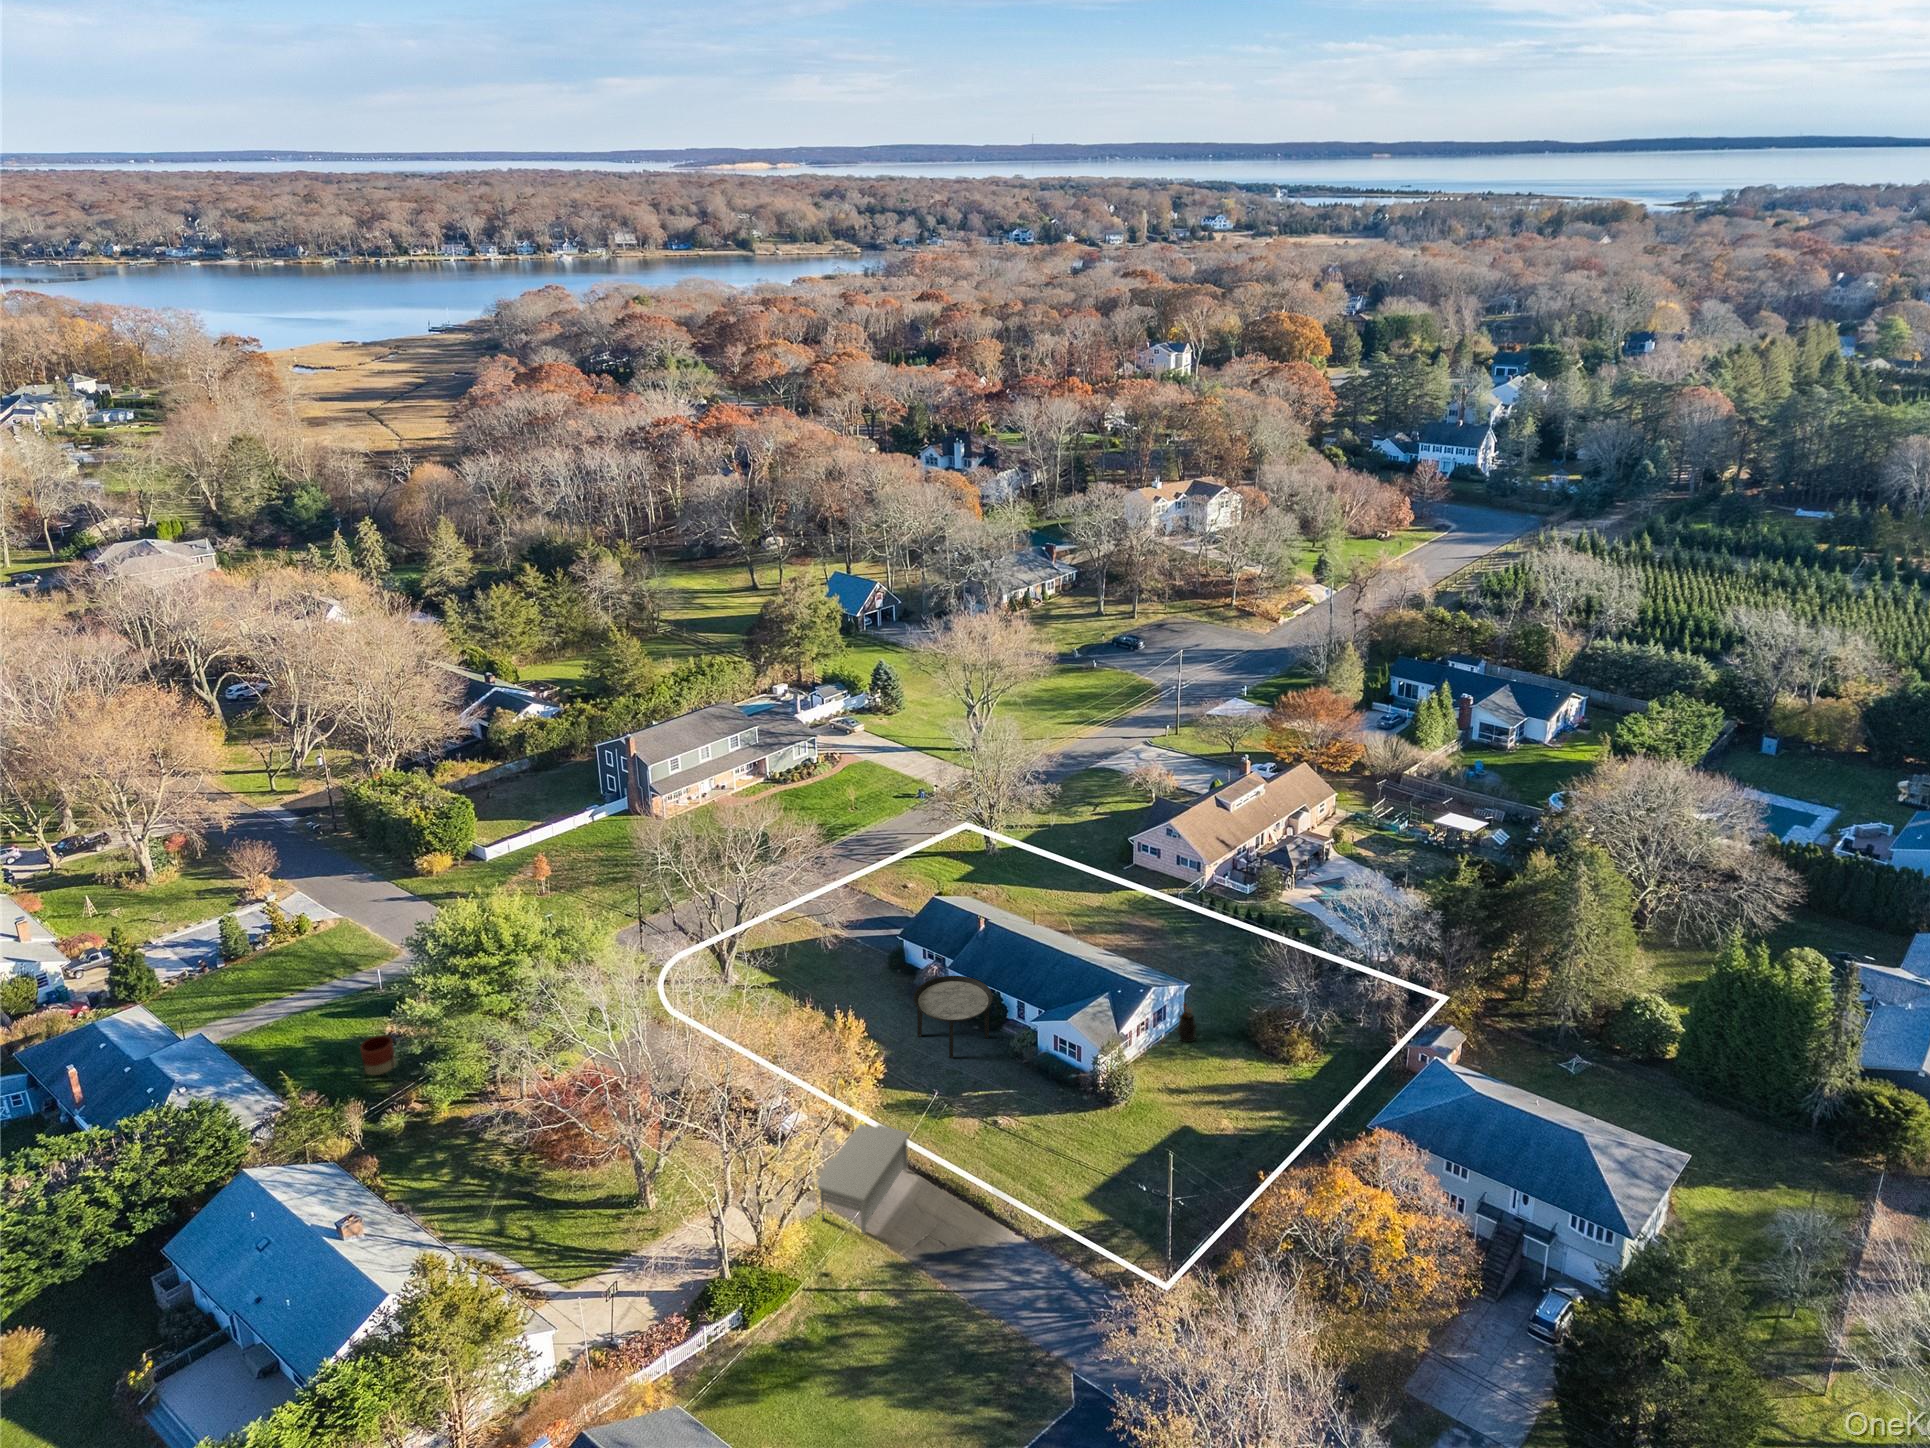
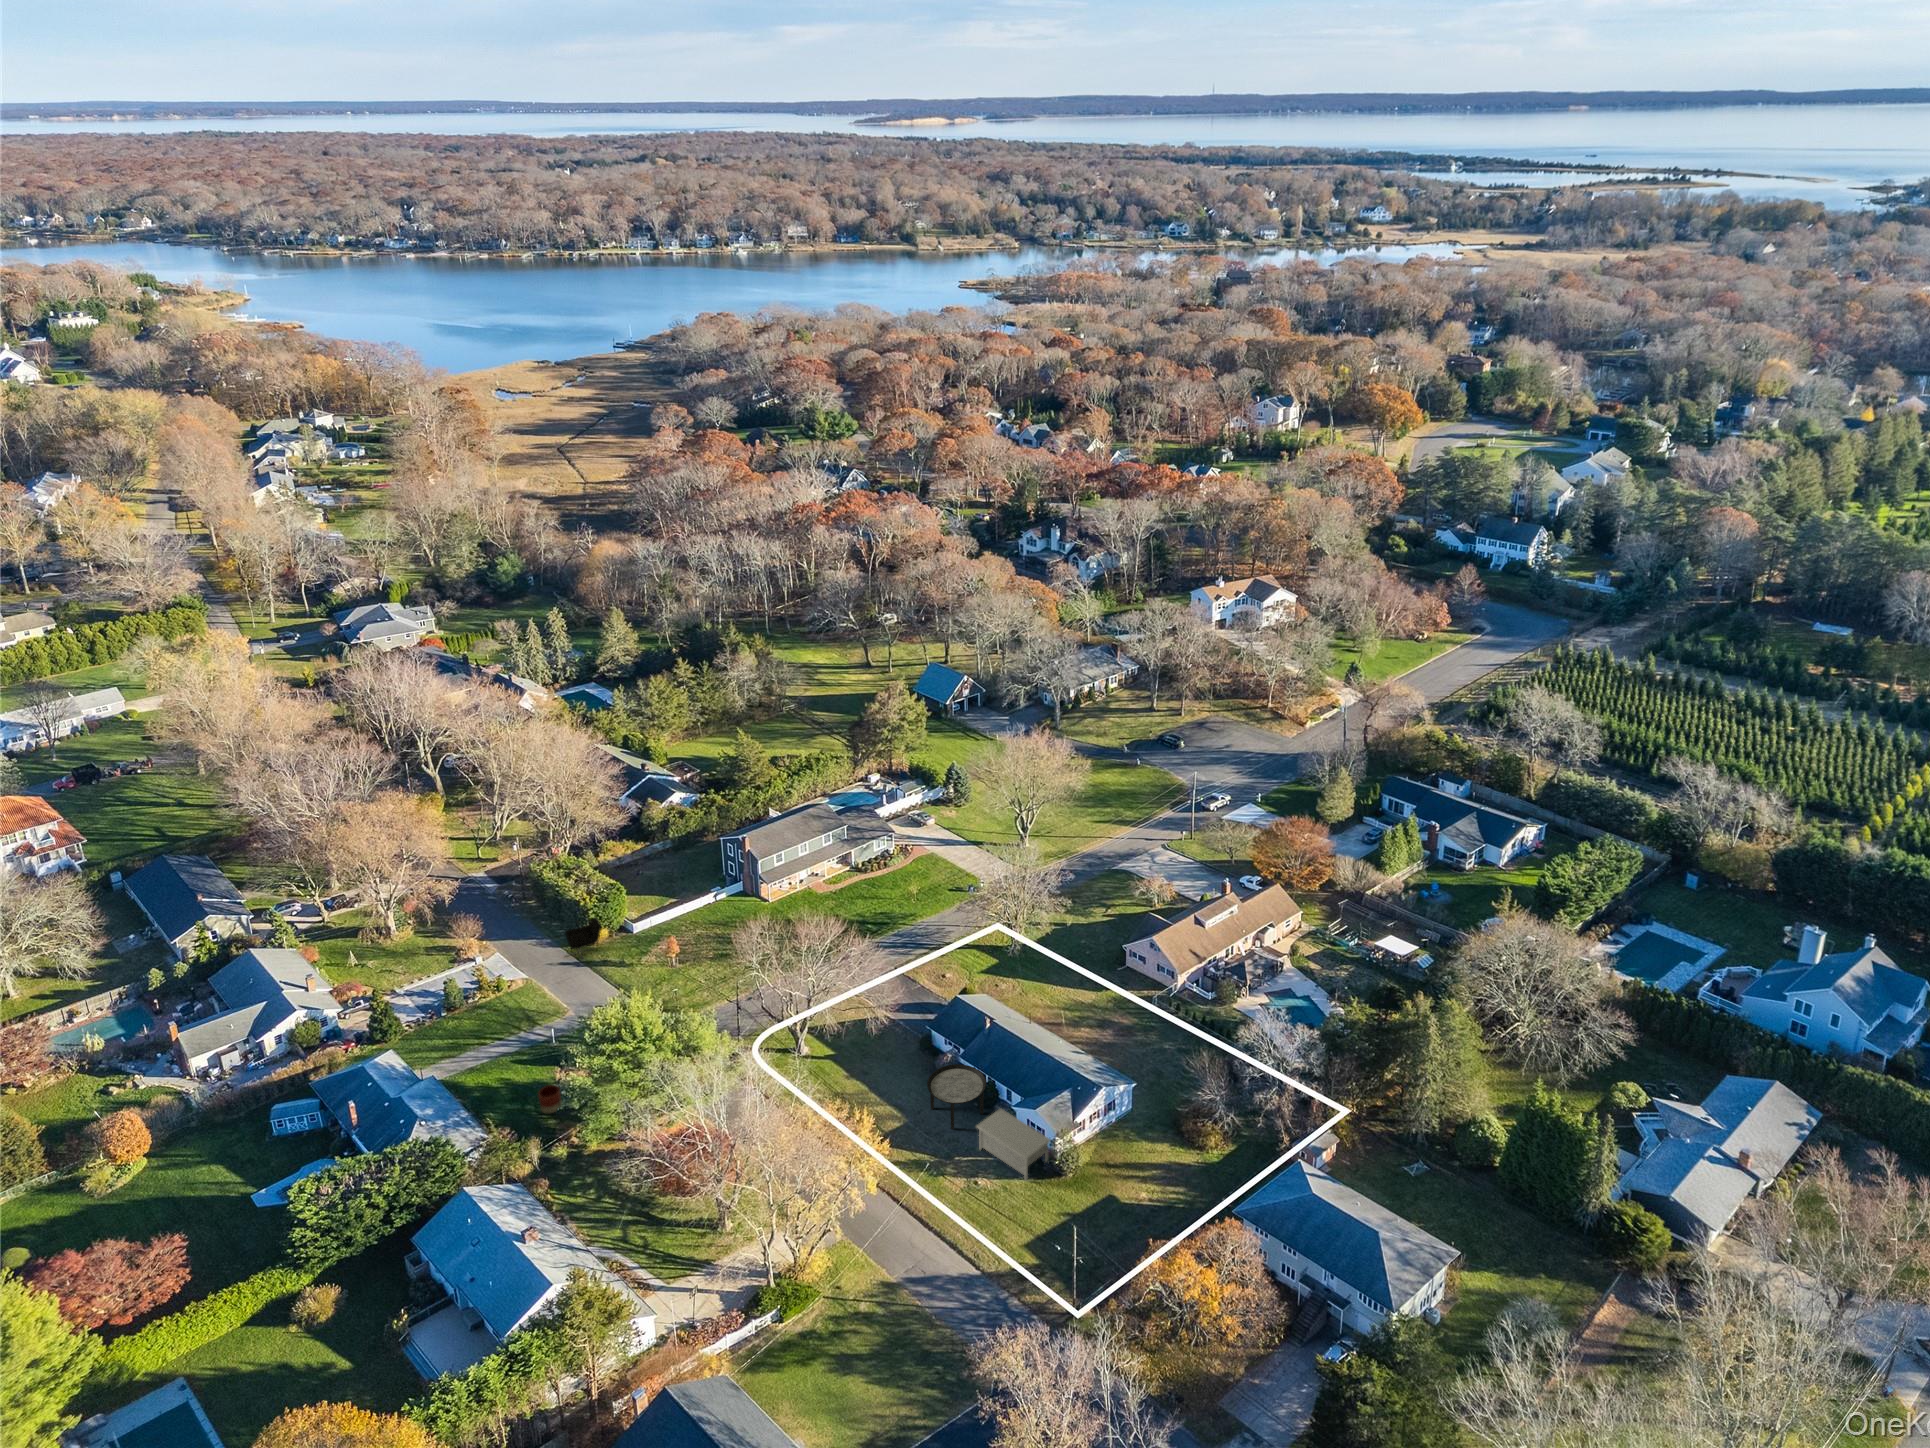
lounge chair: none [393,839,445,894] -> present [565,917,602,958]
watering can: present [1178,1002,1197,1042] -> none [1124,1097,1140,1129]
storage bench: present [817,1124,910,1234] -> present [977,1109,1050,1180]

